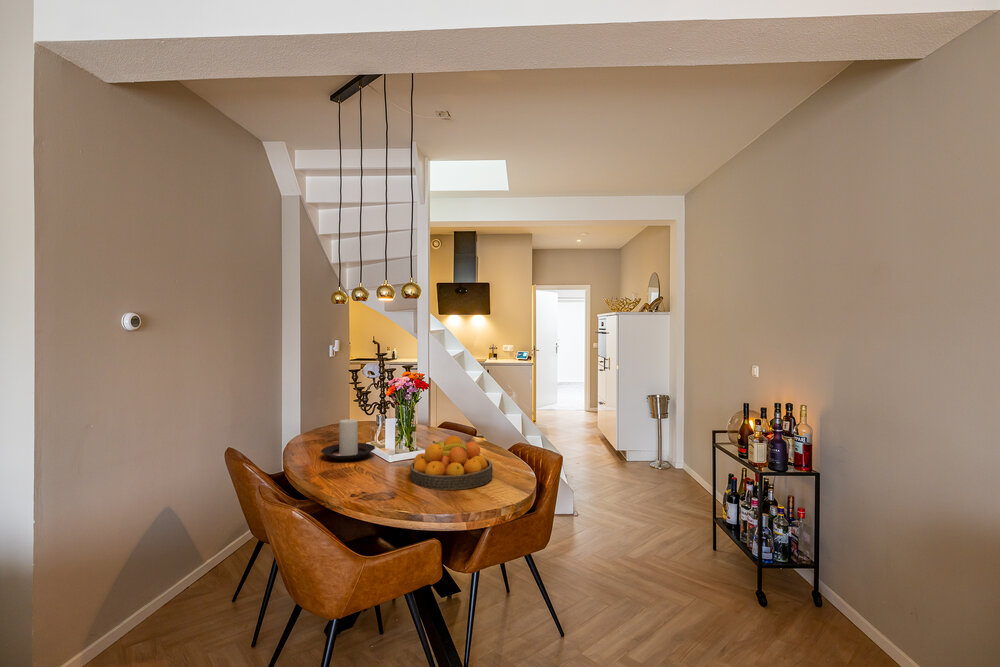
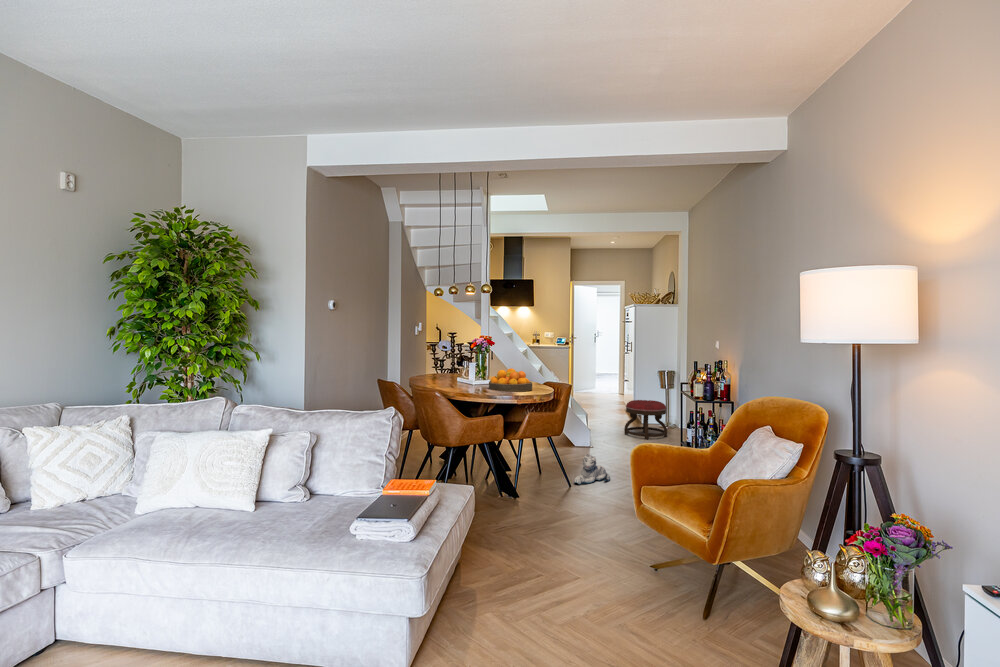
candle holder: present [321,419,375,461] -> none [437,361,466,383]
ottoman: none [613,438,670,496] -> present [624,400,667,440]
plush toy: none [567,574,626,637] -> present [574,454,610,484]

